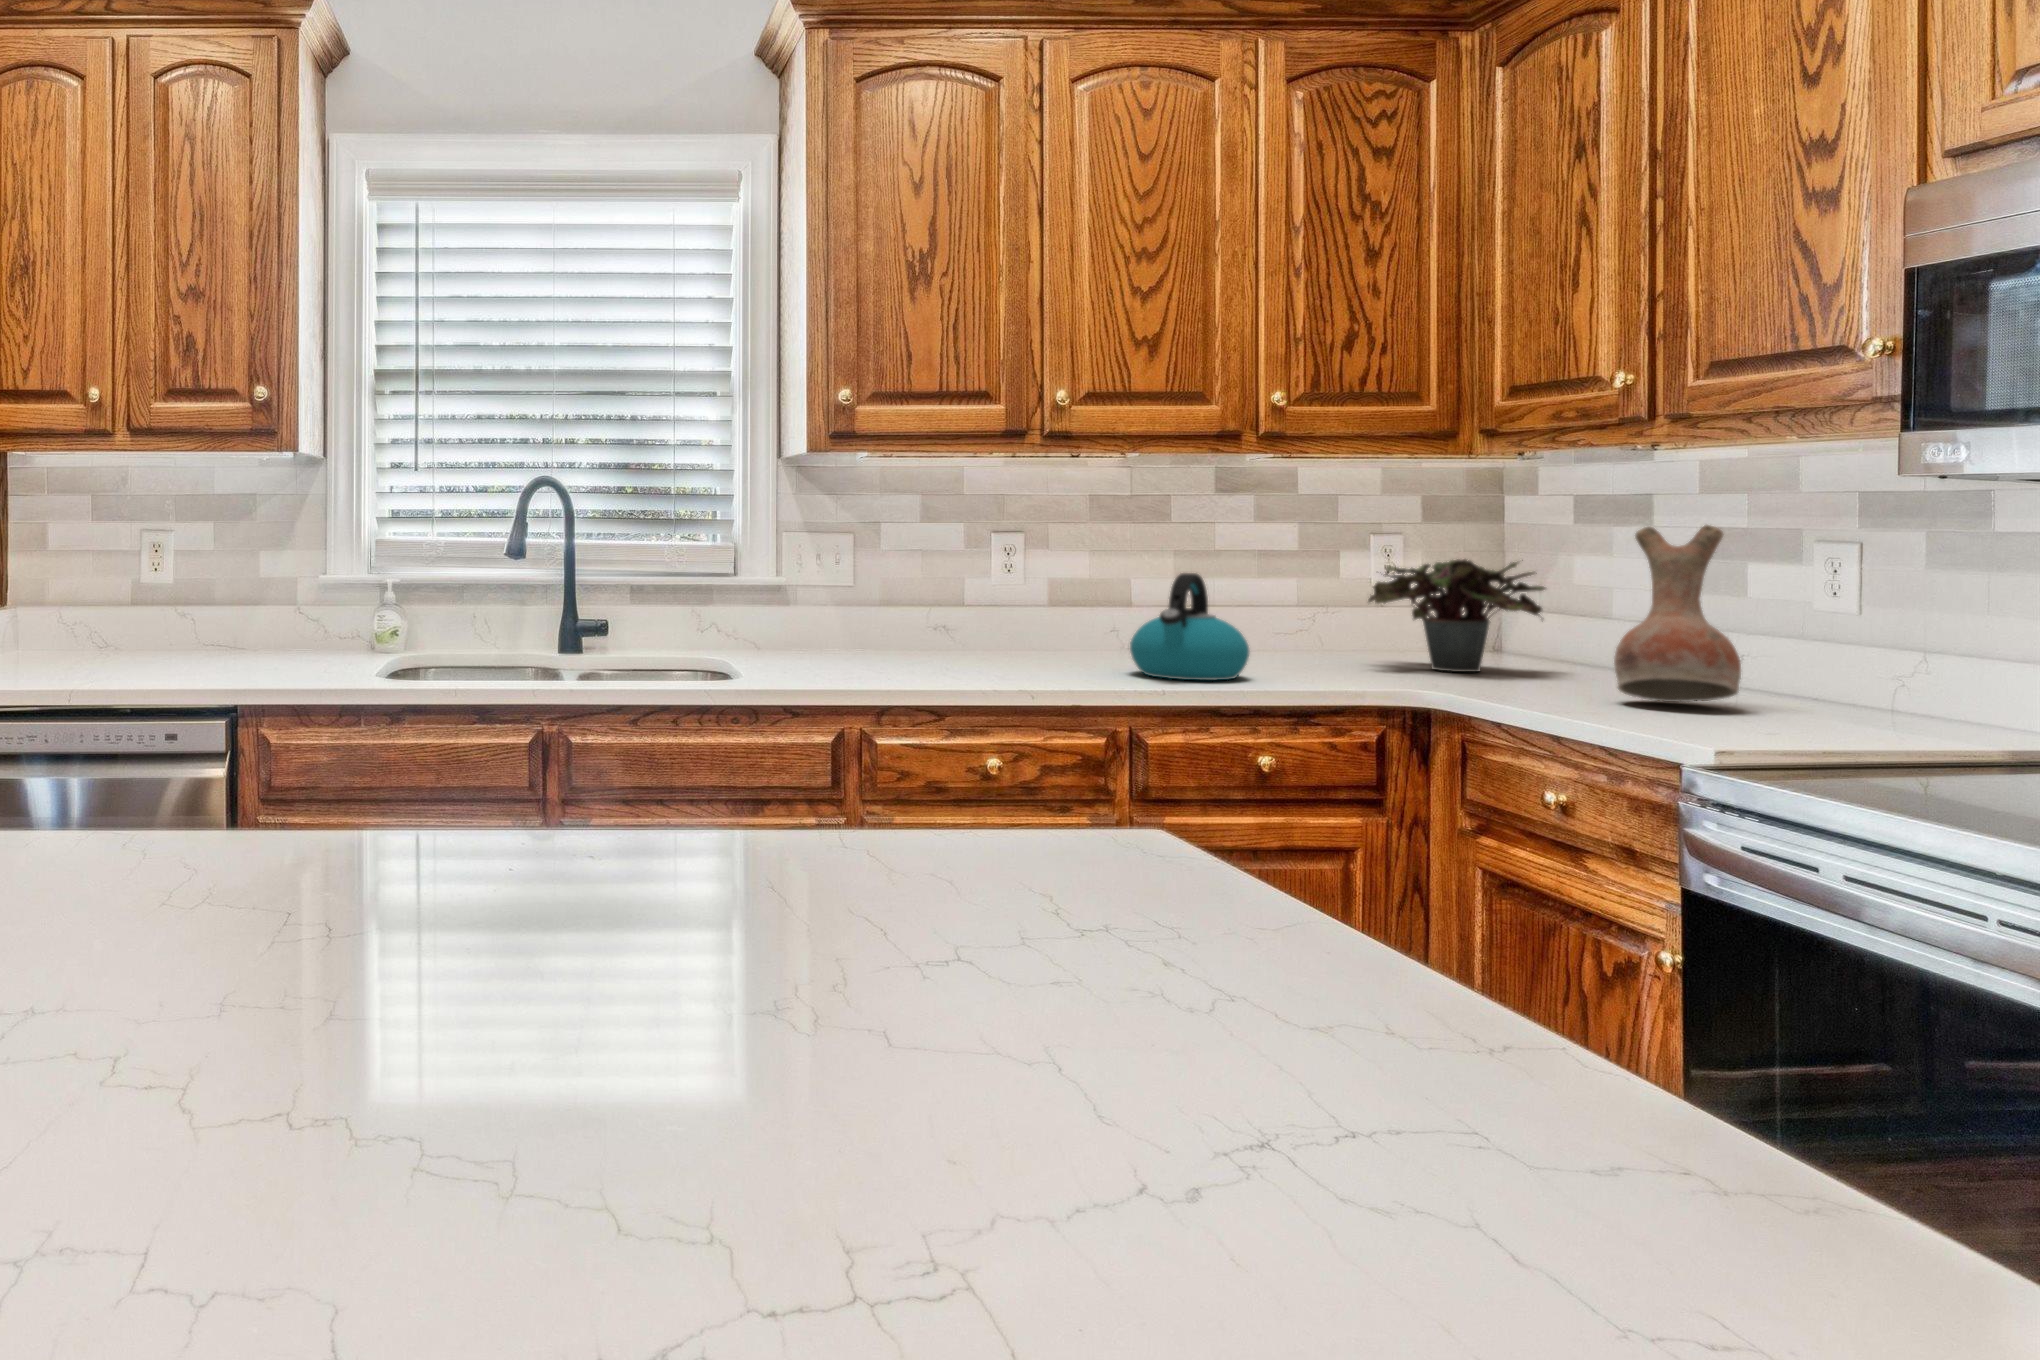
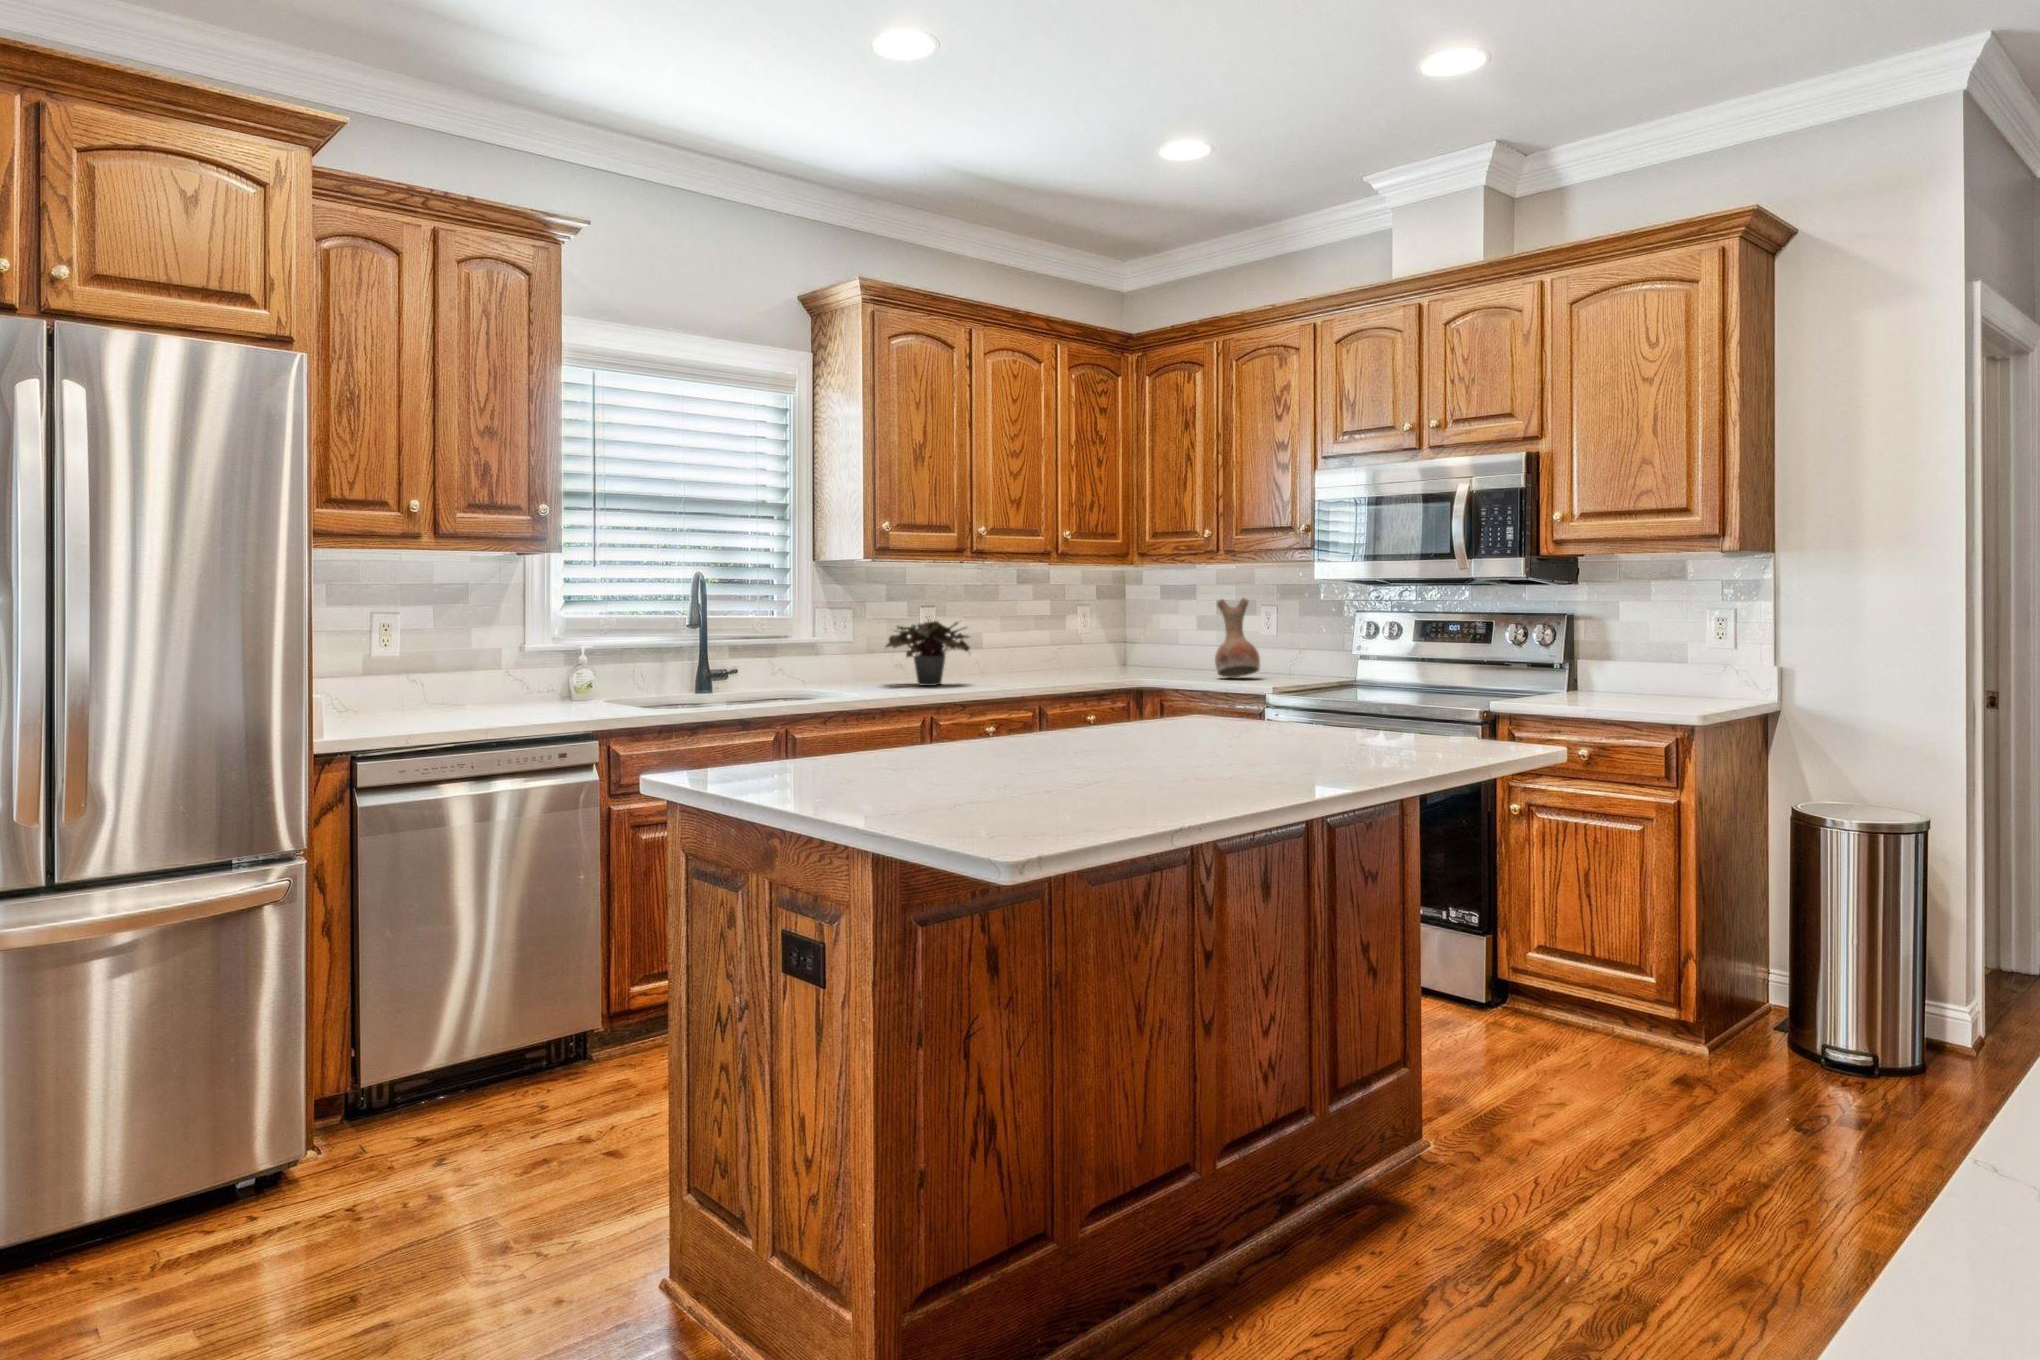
potted plant: present [1368,559,1545,672] -> present [886,621,970,686]
kettle: present [1130,573,1249,680] -> none [1013,626,1070,681]

